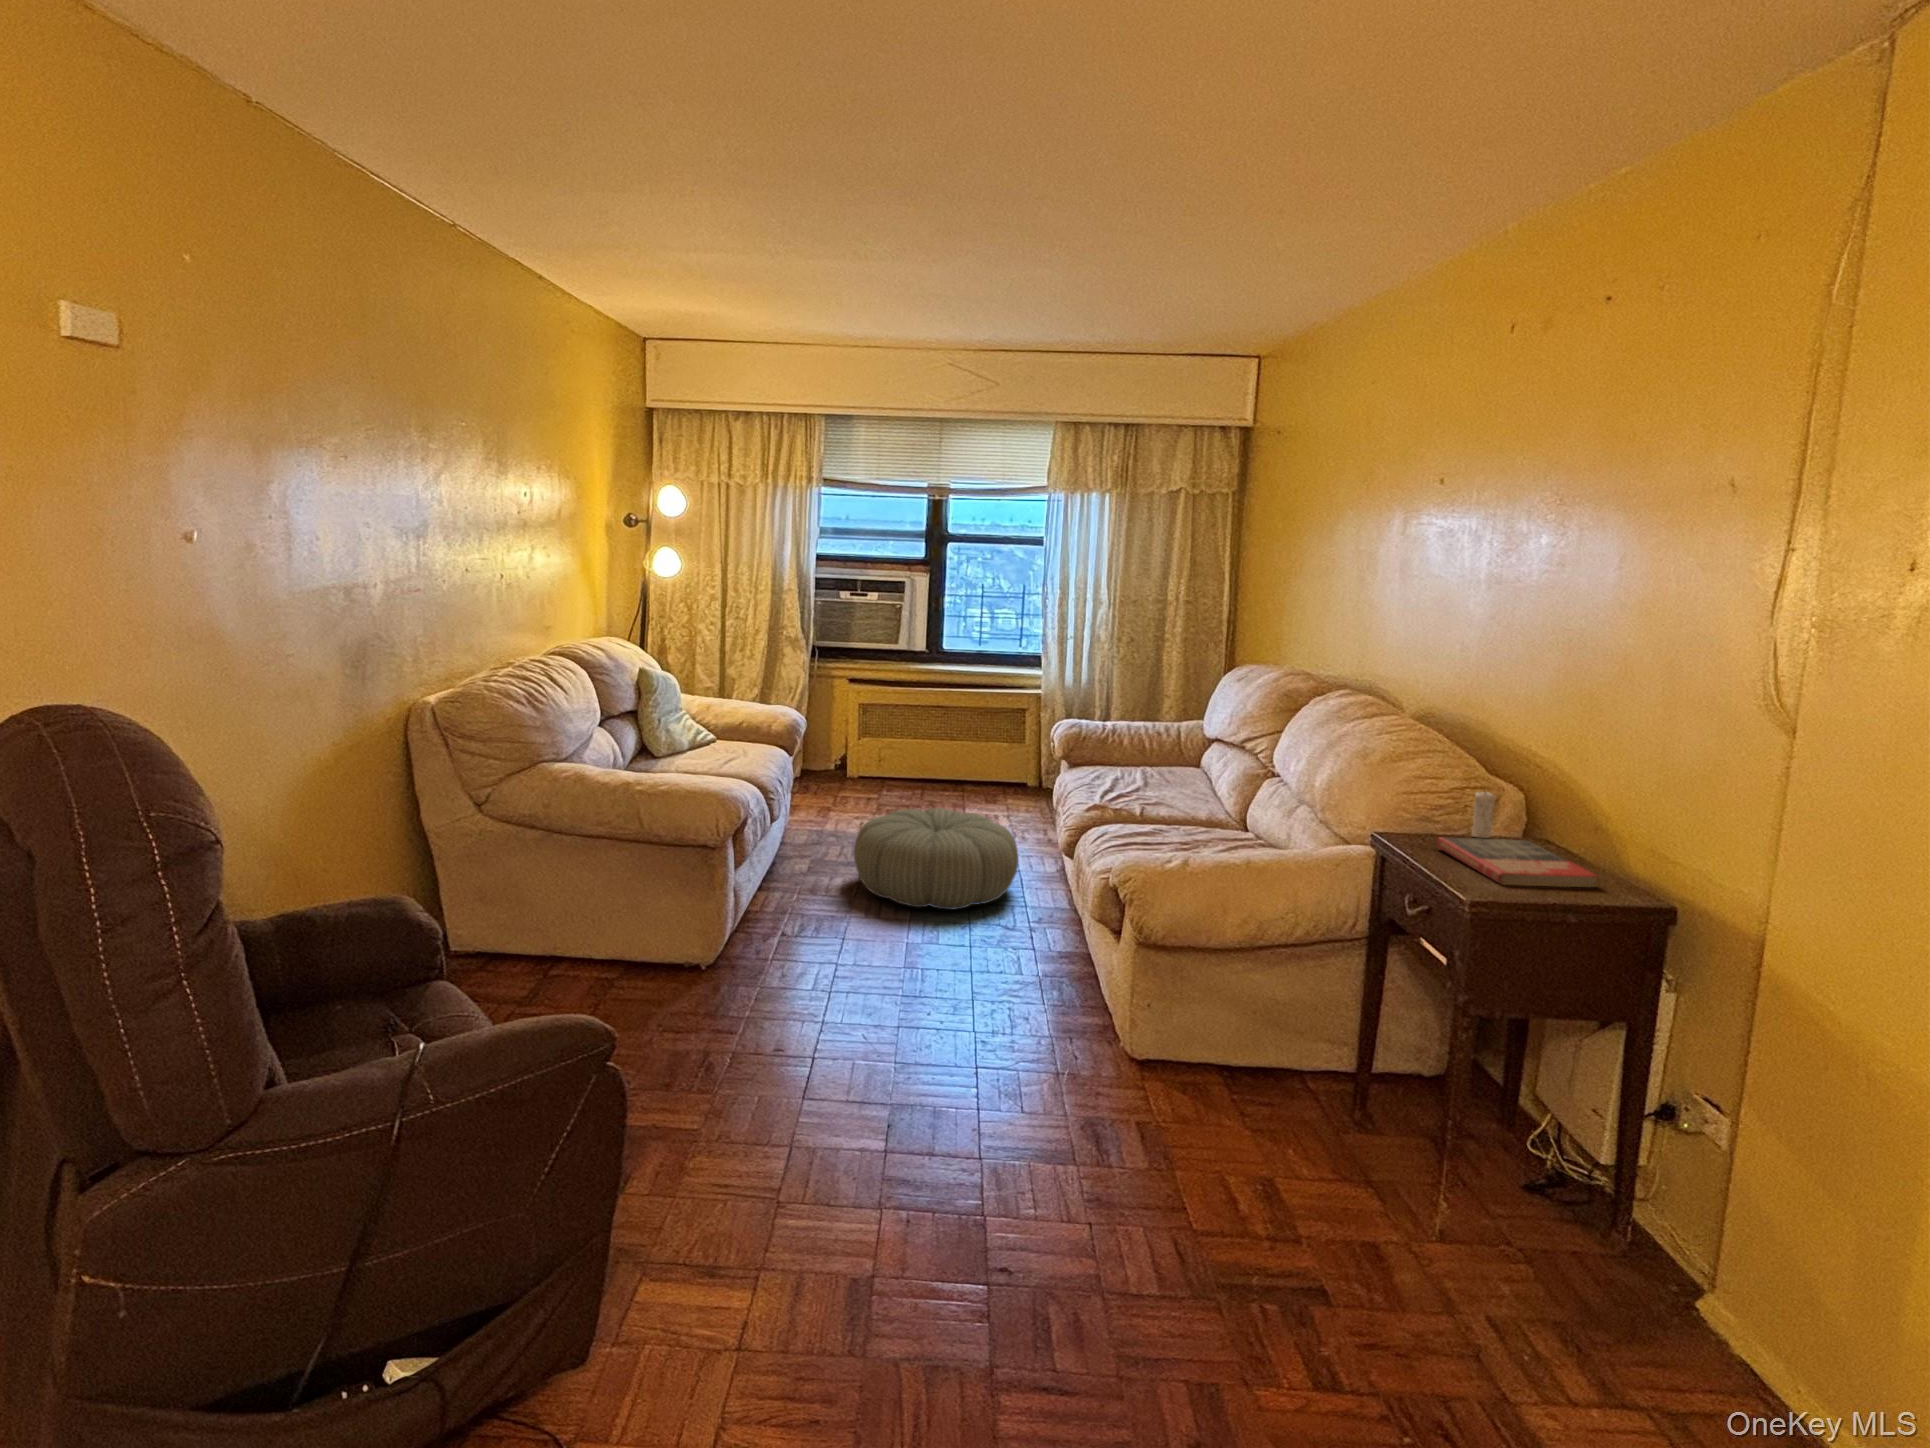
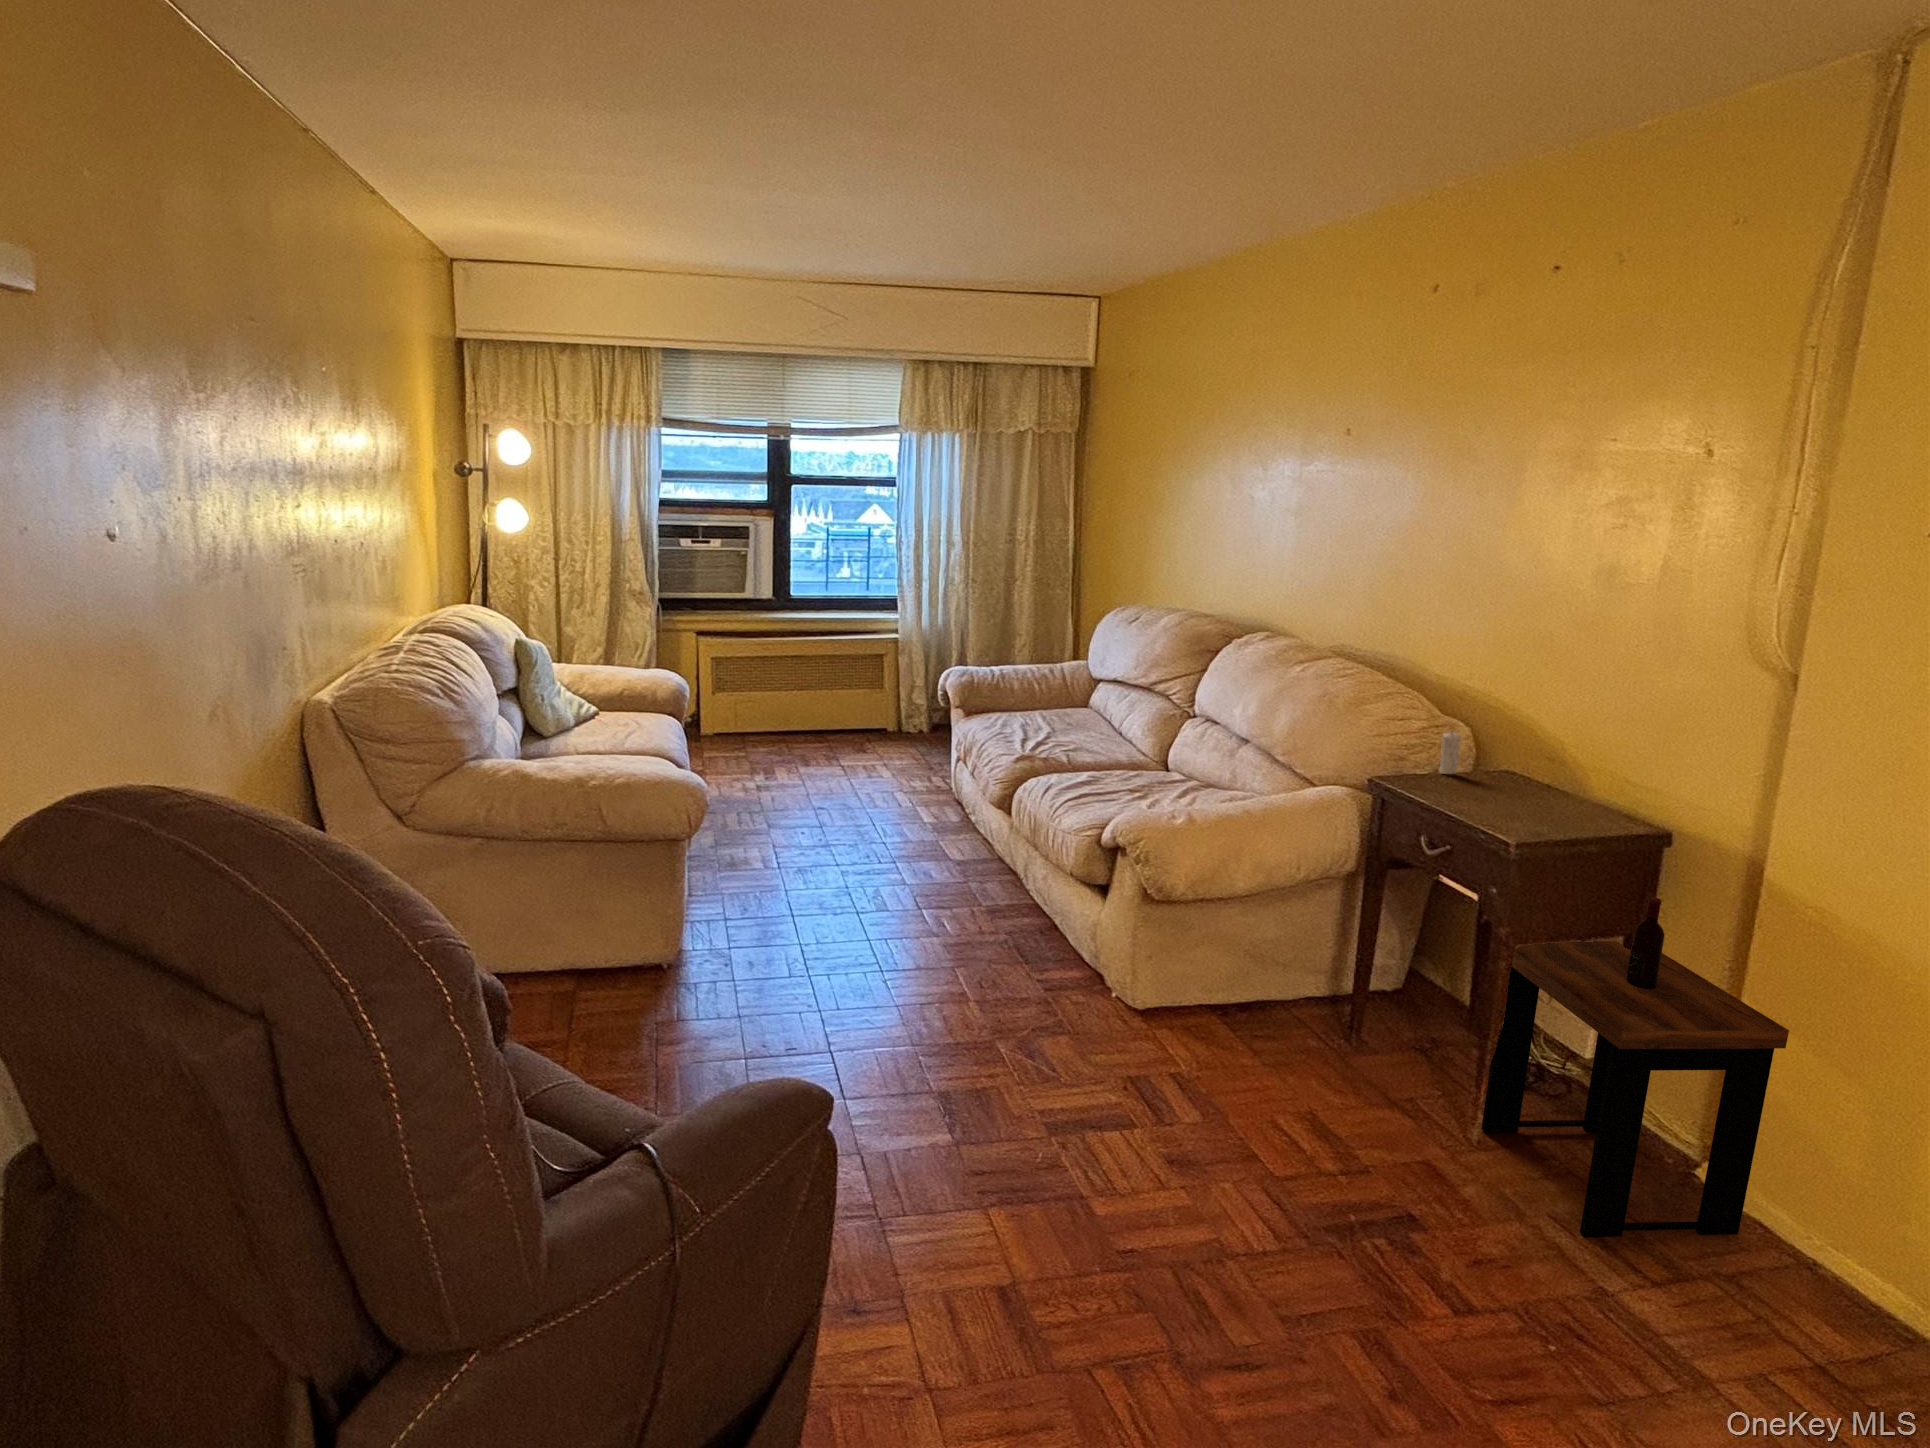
pouf: present [854,808,1018,910] -> none [769,768,938,872]
book: present [1437,837,1598,887] -> none [1425,775,1582,822]
side table: none [1472,978,1795,1391] -> present [1481,897,1789,1237]

